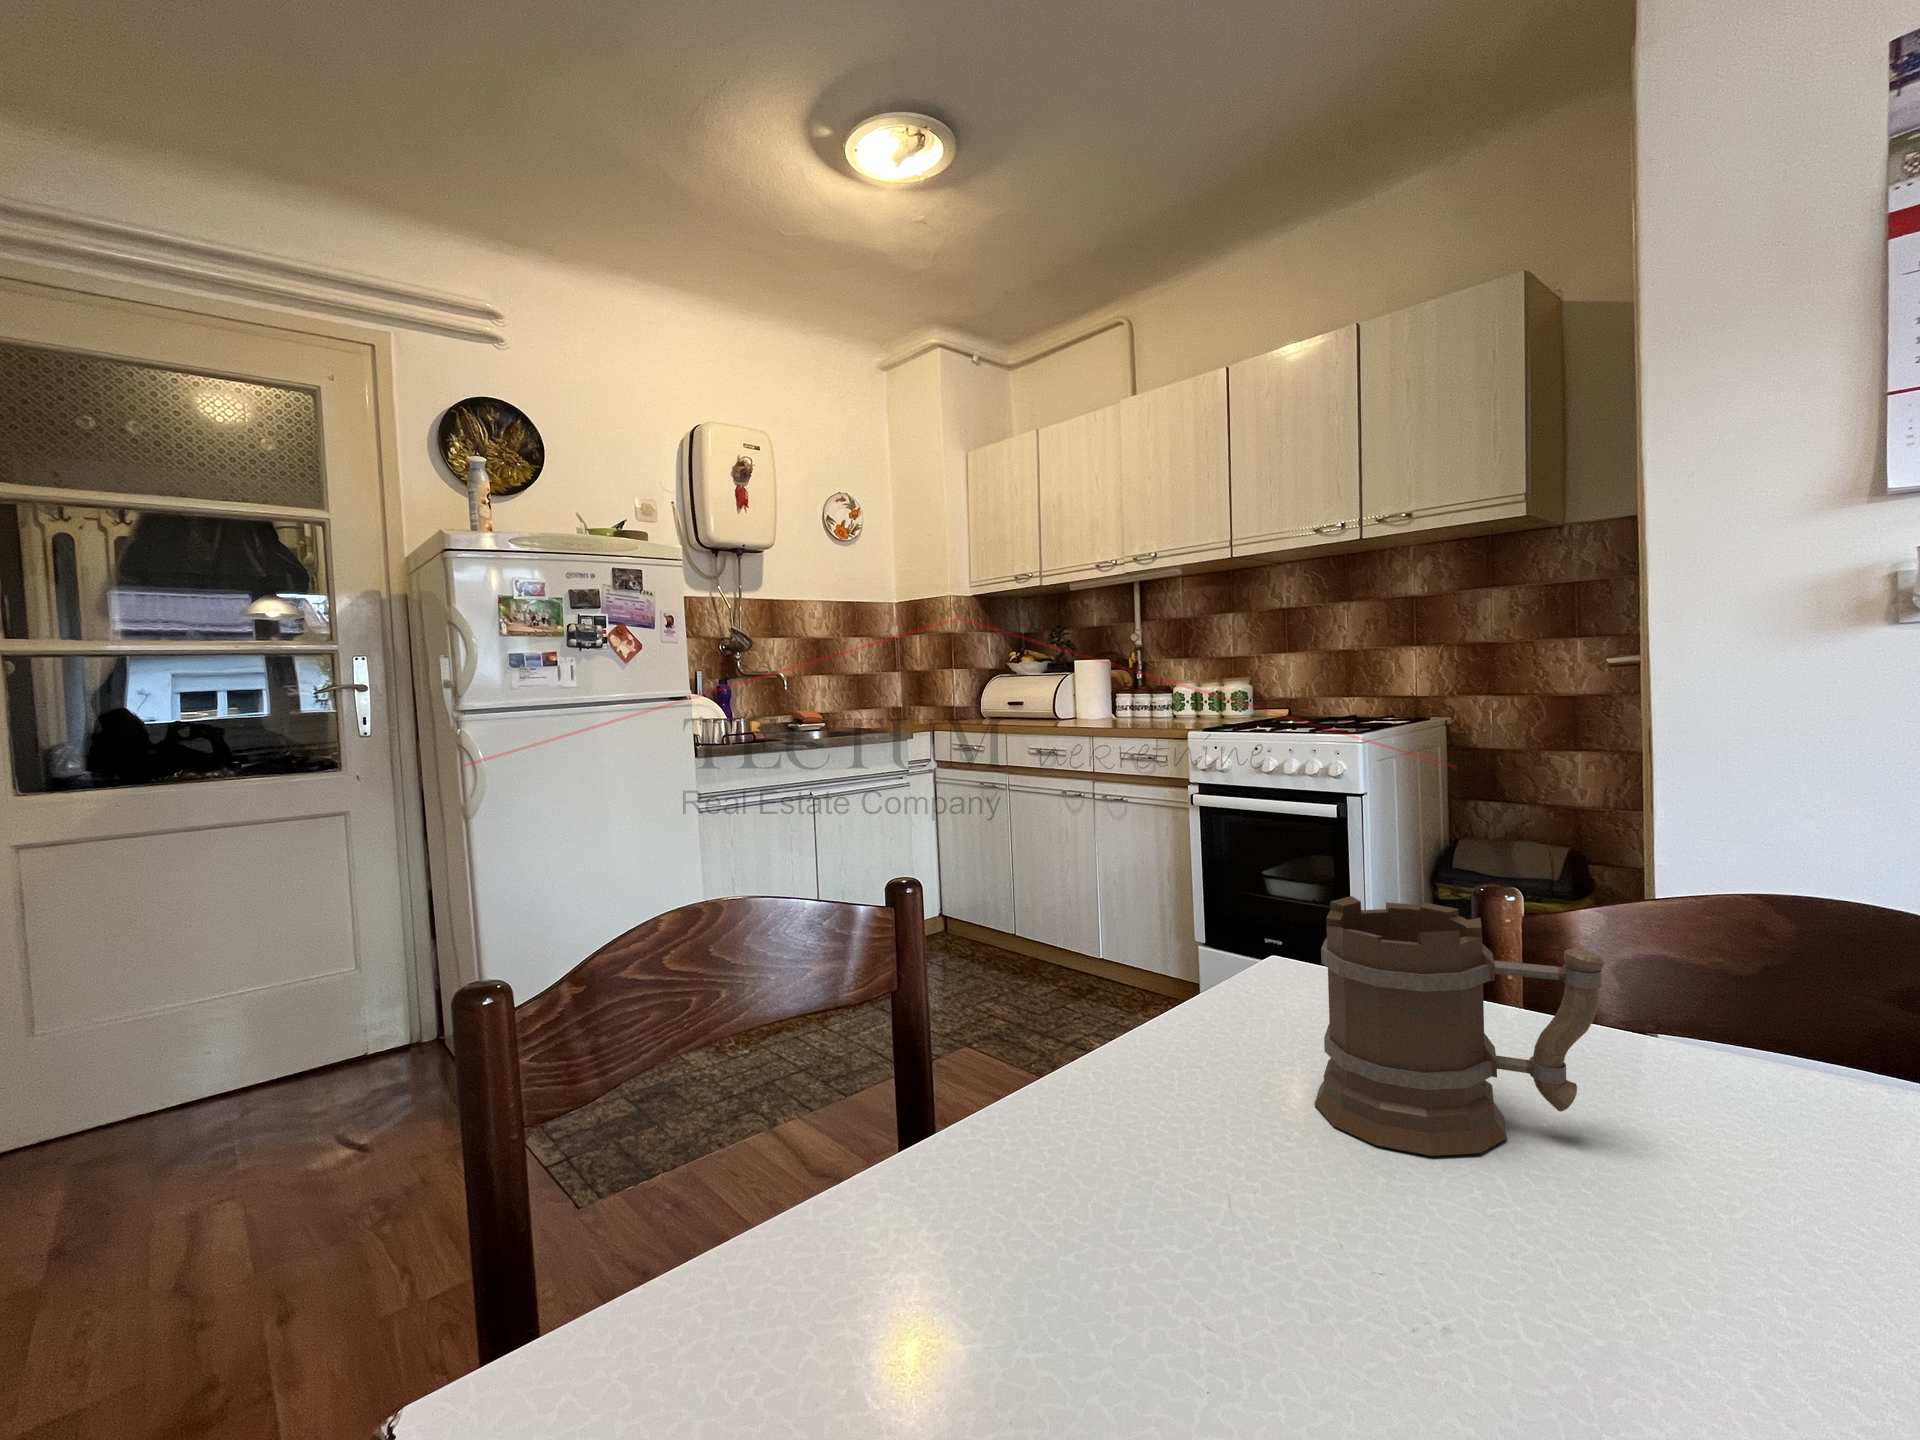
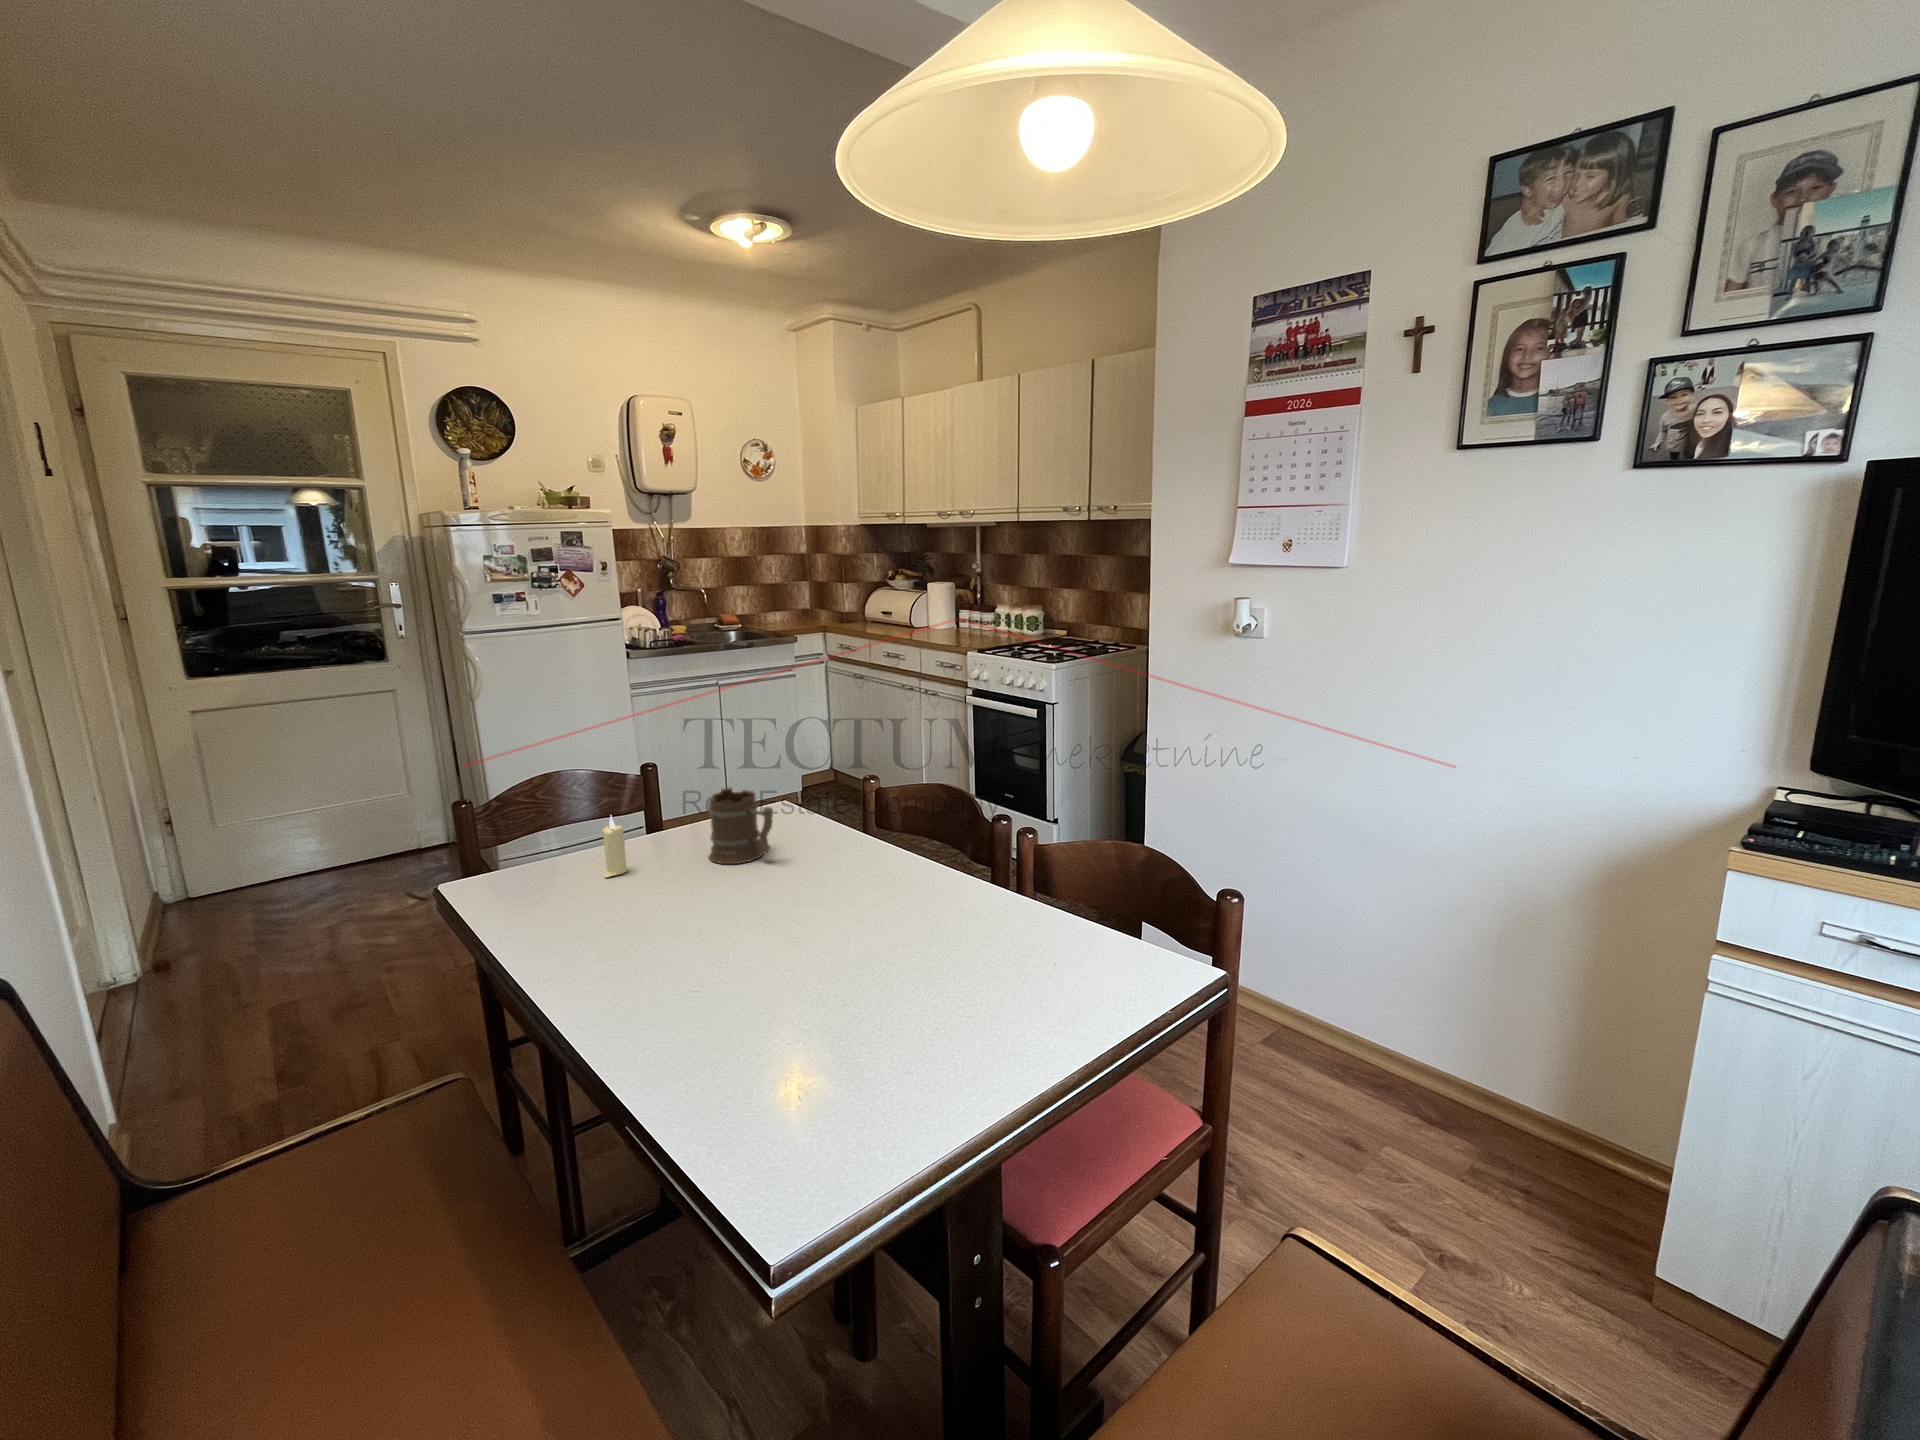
candle: none [1071,997,1147,1245] -> present [602,815,627,877]

